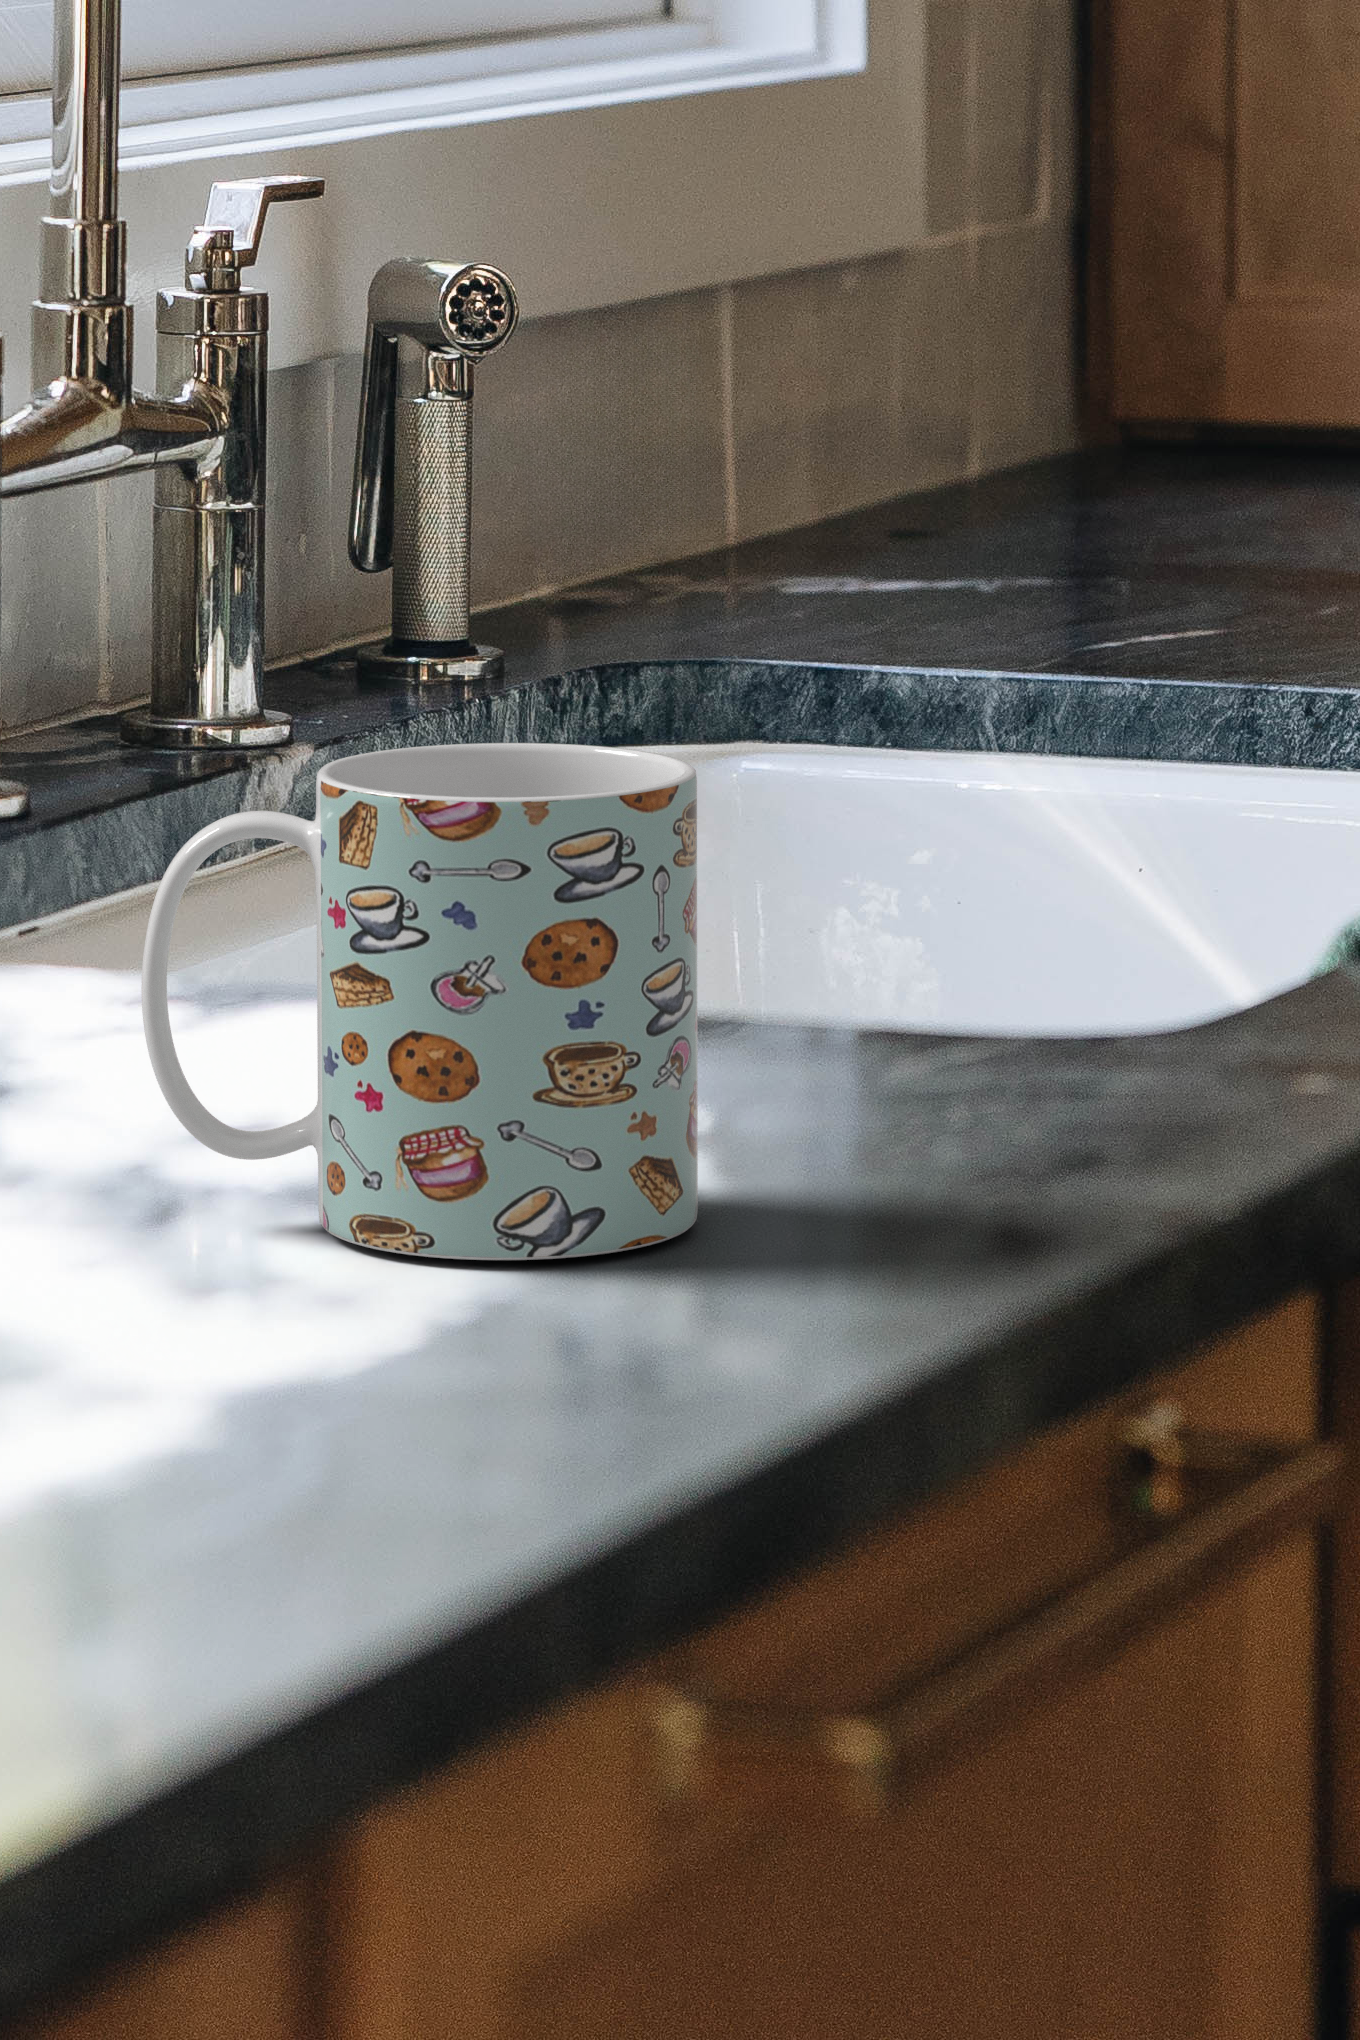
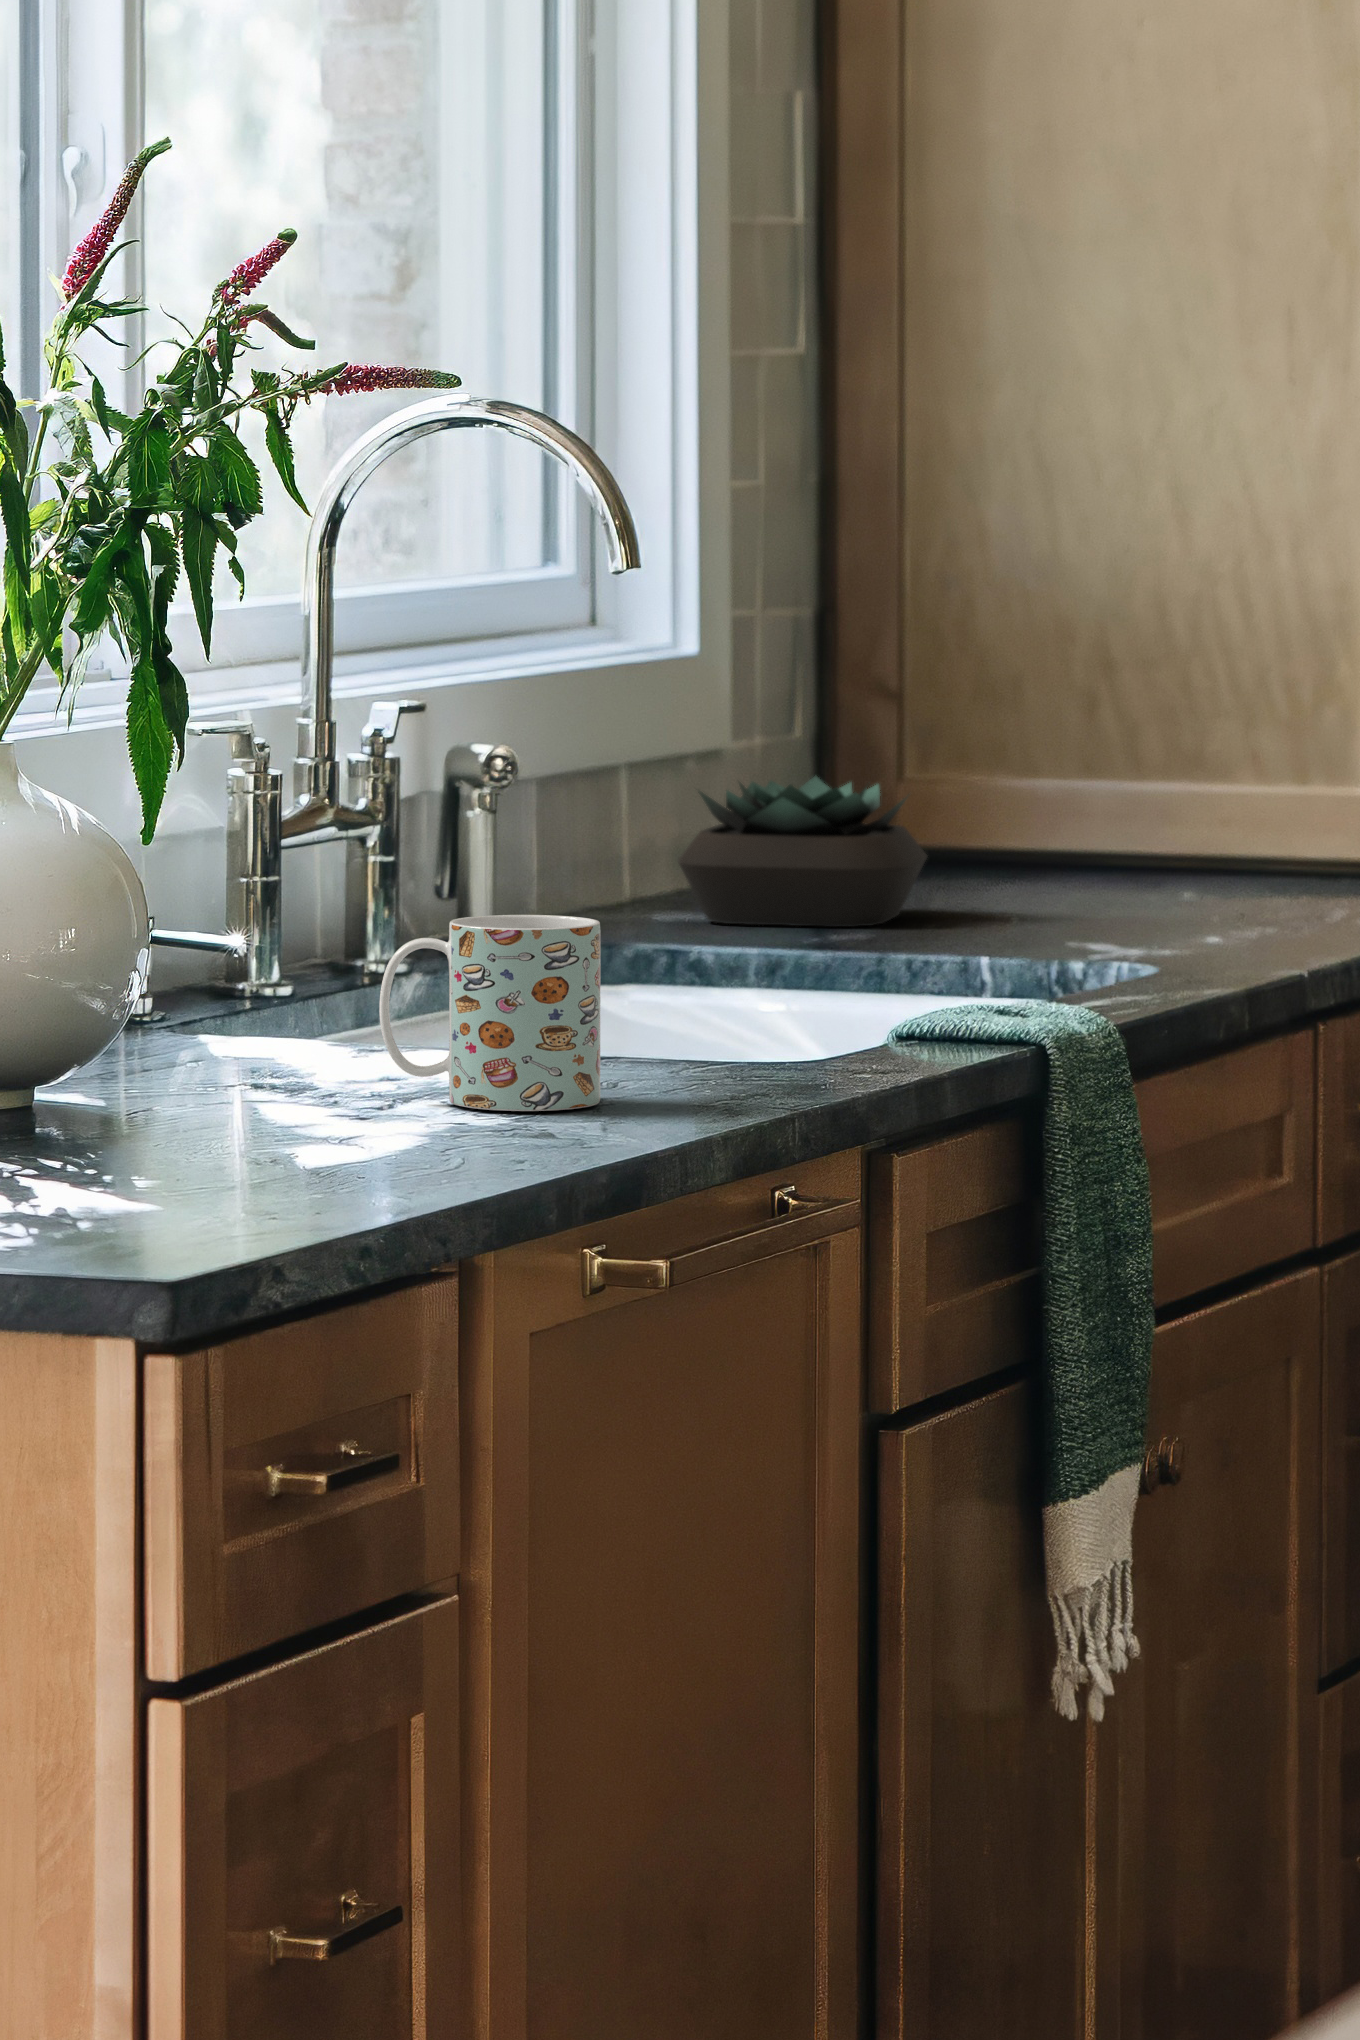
succulent plant: none [835,312,1315,610] -> present [678,776,927,927]

